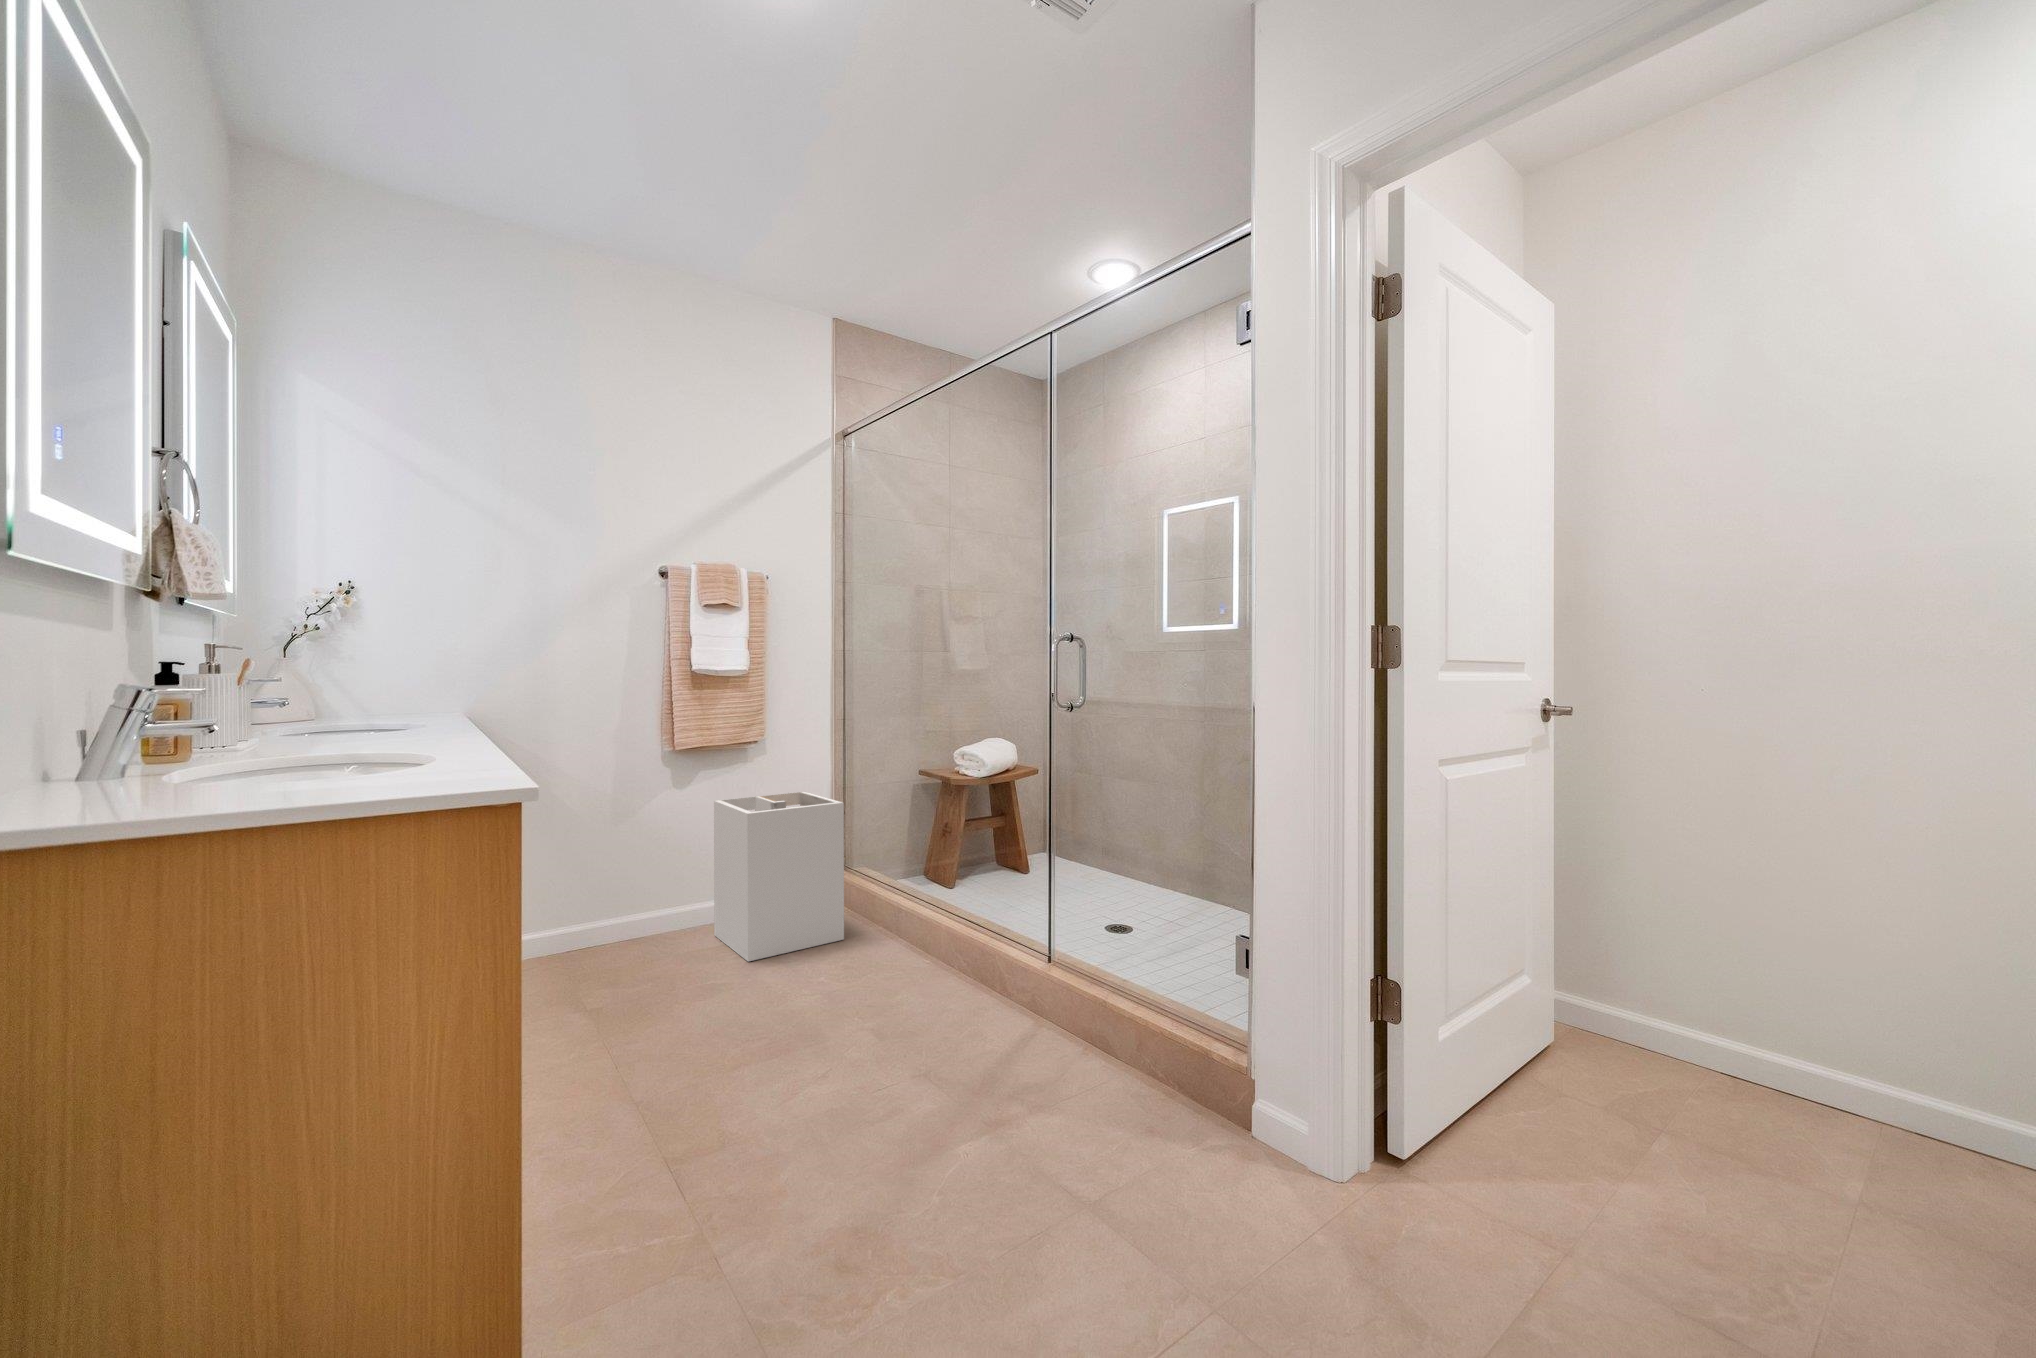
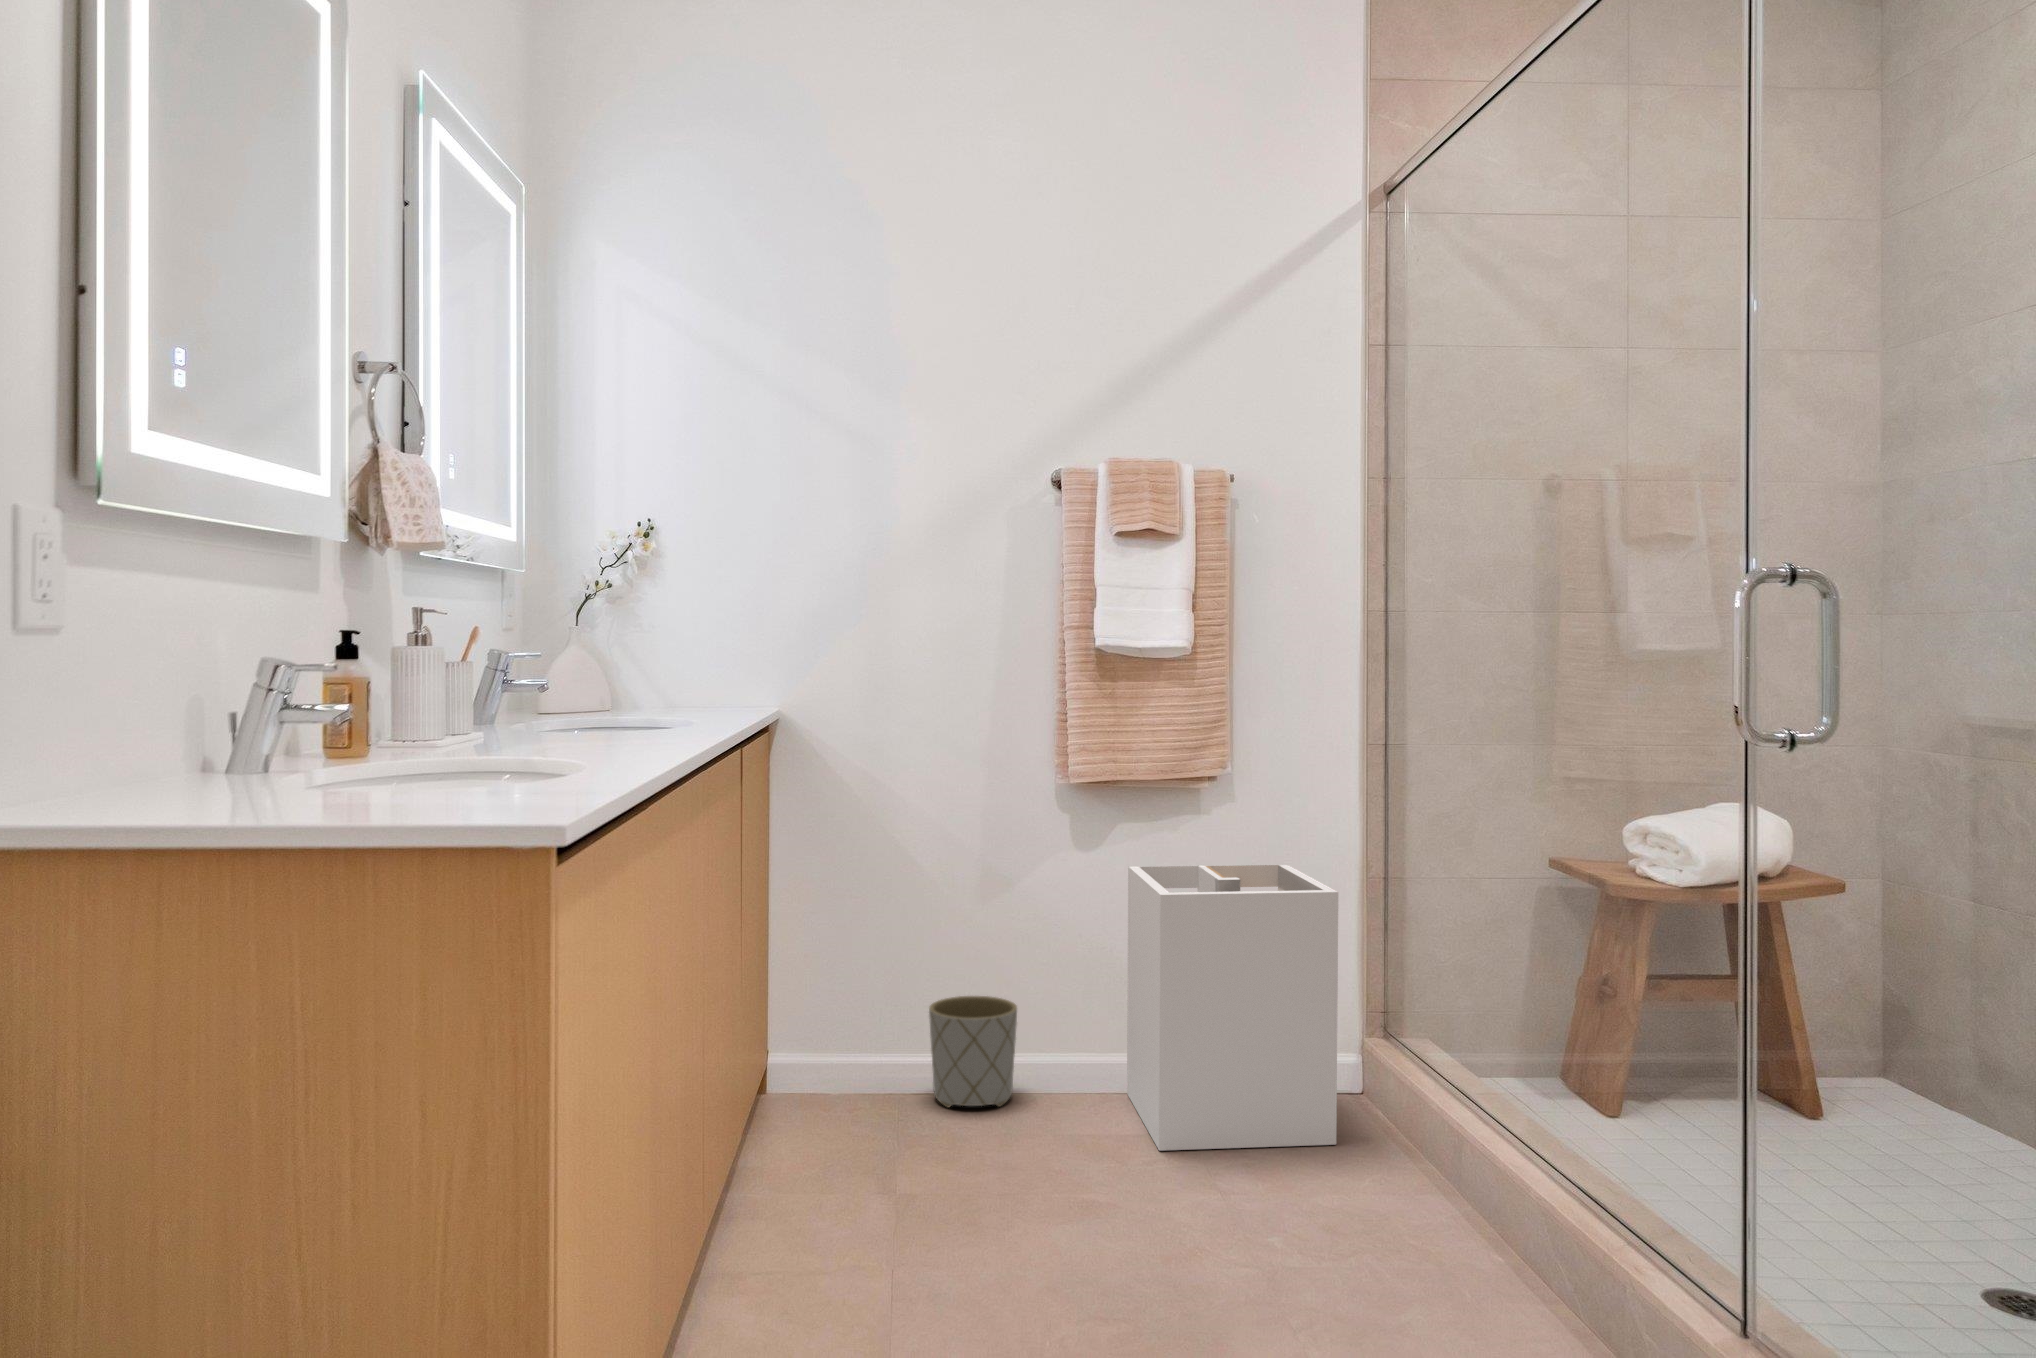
planter: none [583,891,645,964] -> present [929,996,1017,1107]

